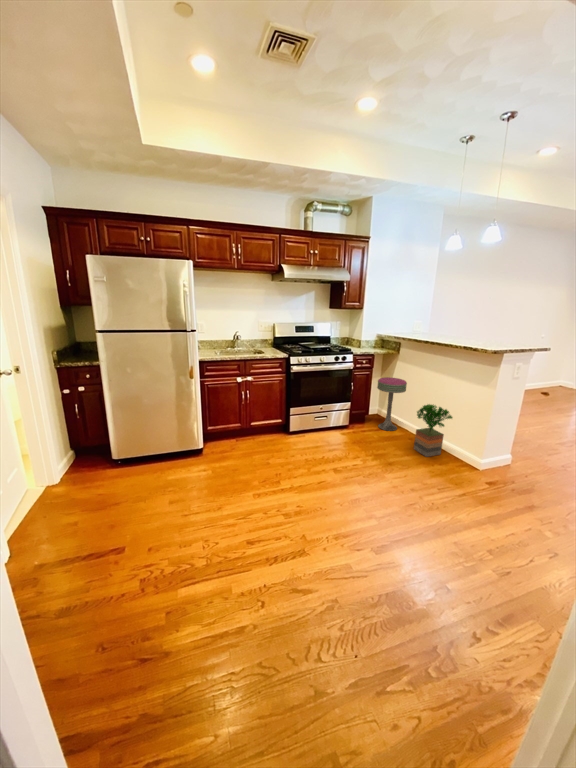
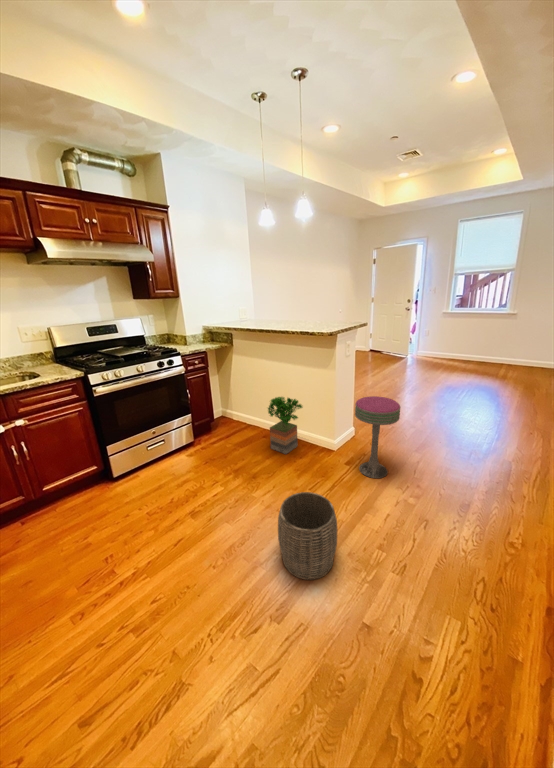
bar stool: present [377,377,407,431] -> present [355,396,400,478]
woven basket: none [393,471,444,537] -> present [278,492,338,580]

